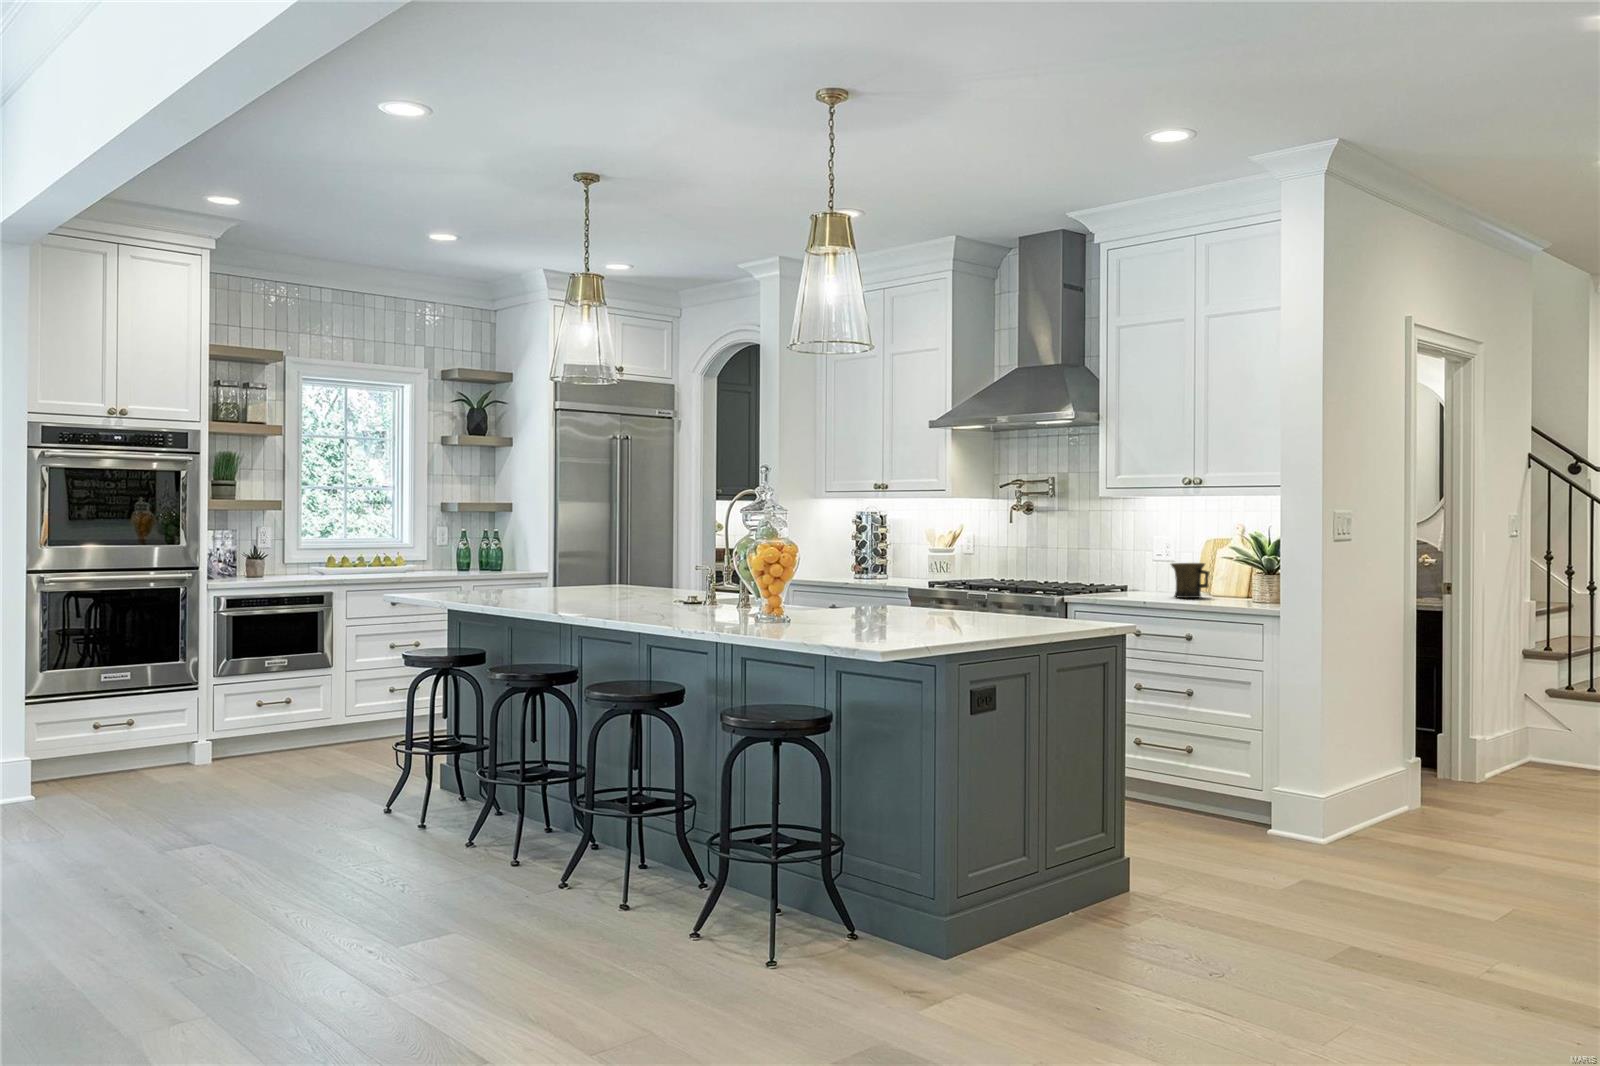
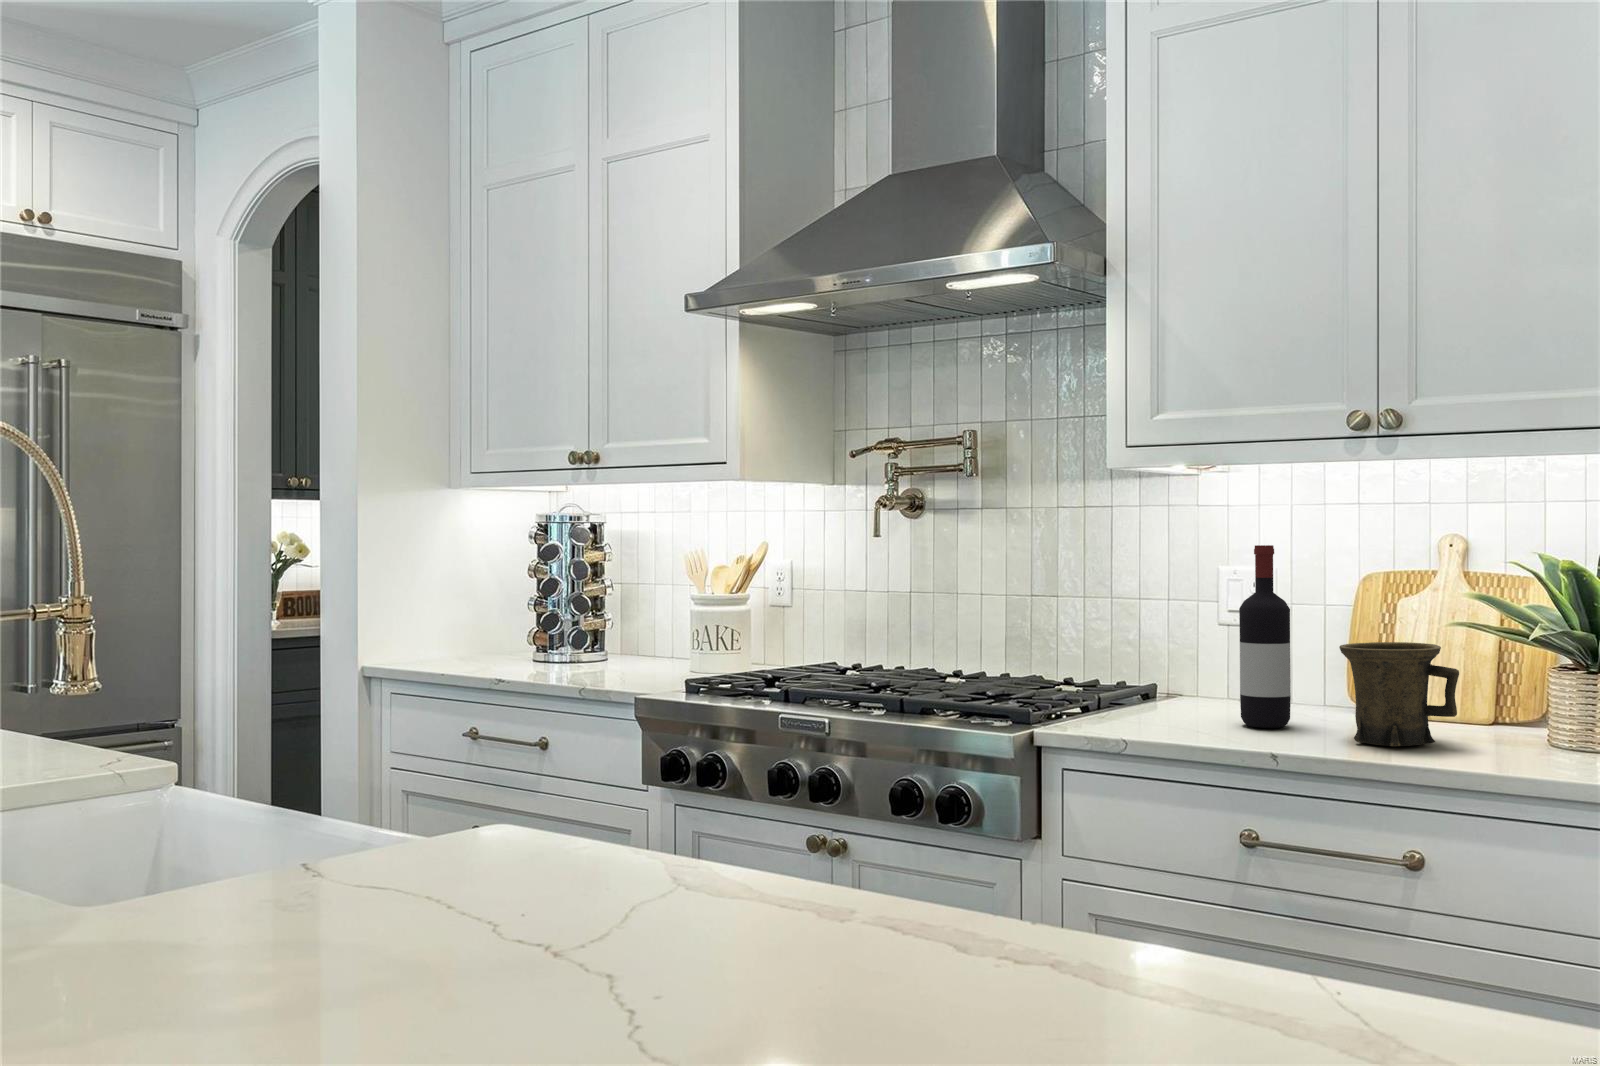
wine bottle: none [1140,527,1159,594] -> present [1239,545,1291,728]

